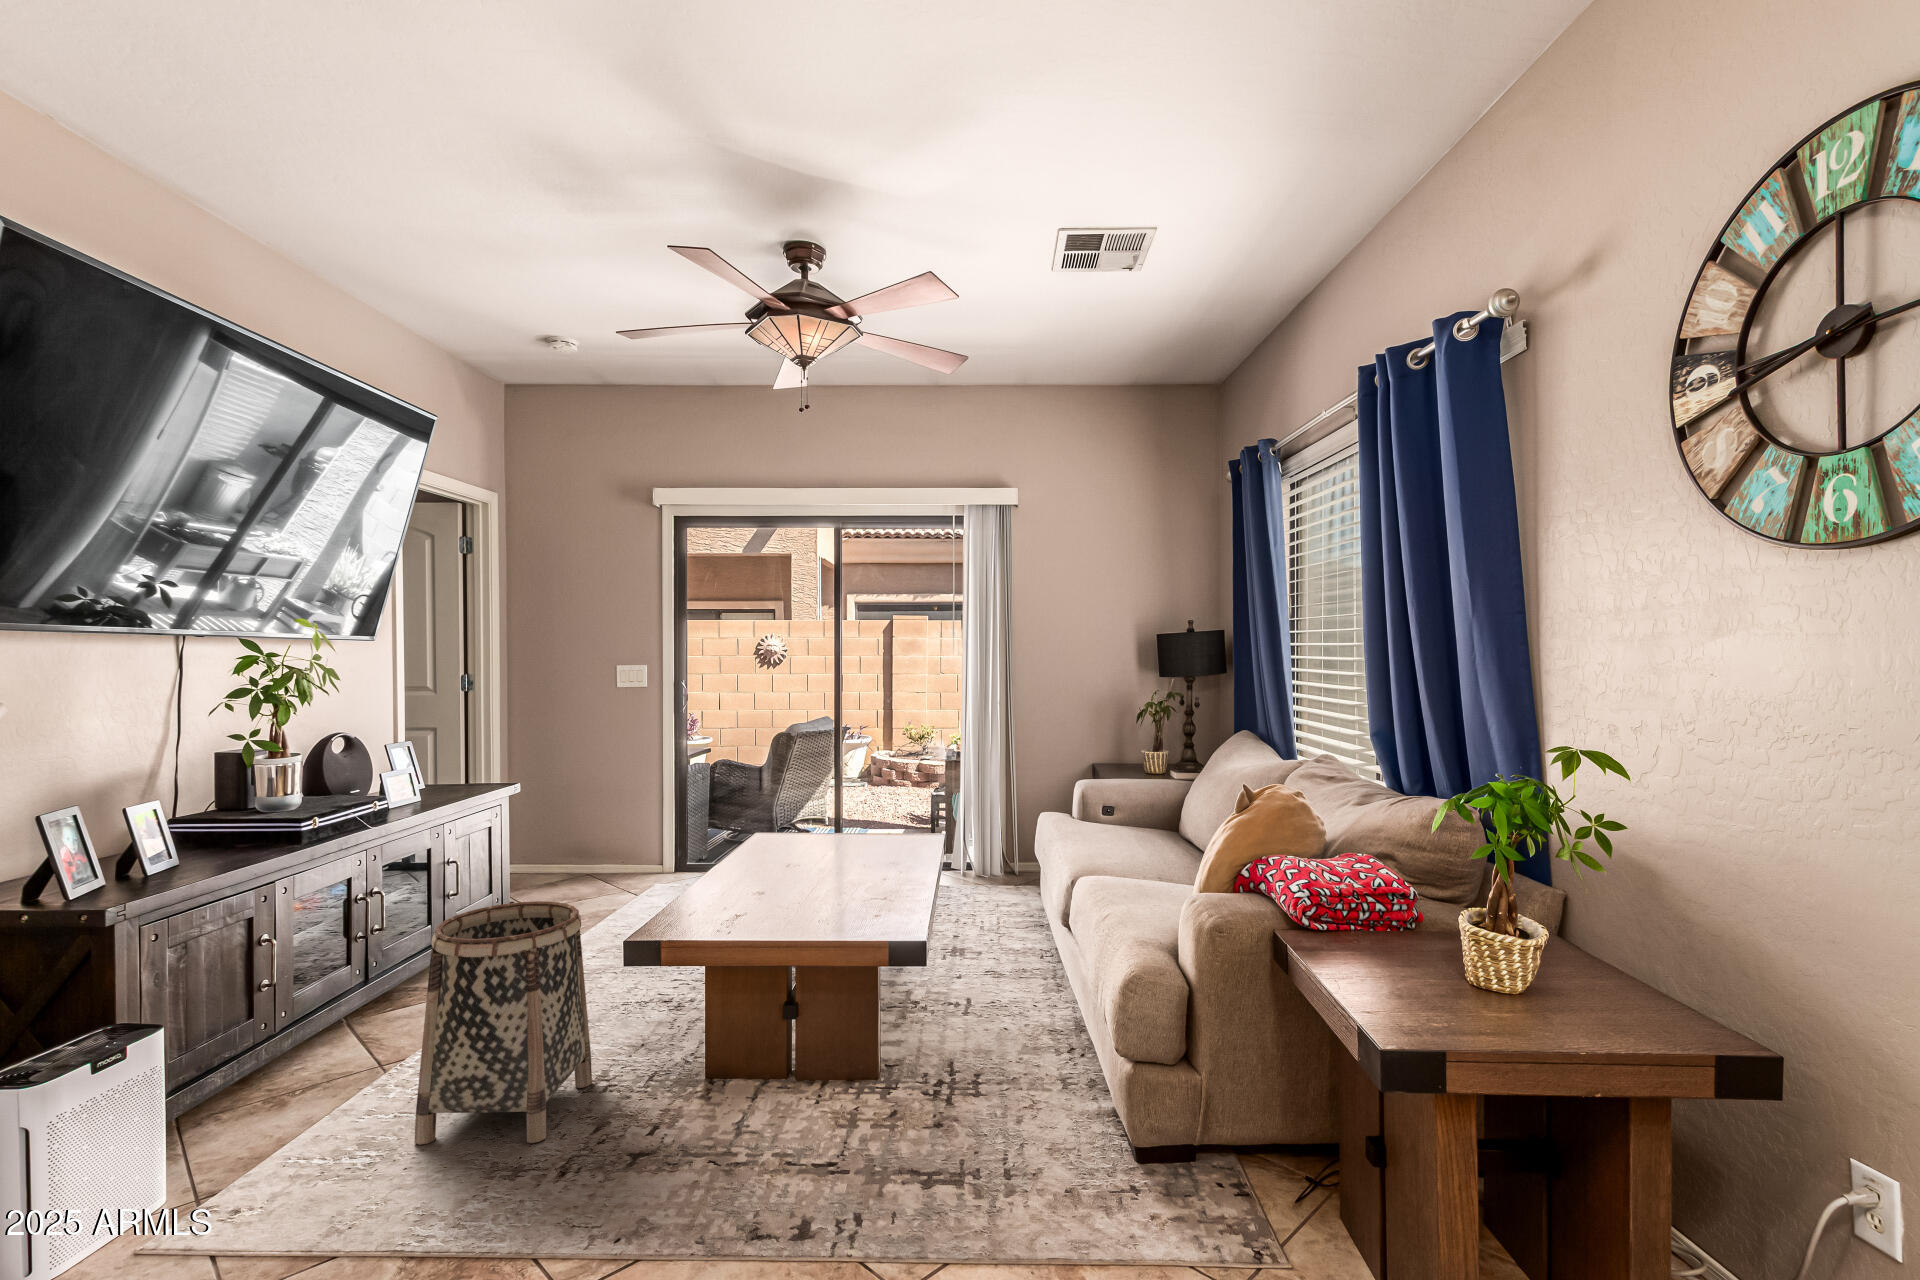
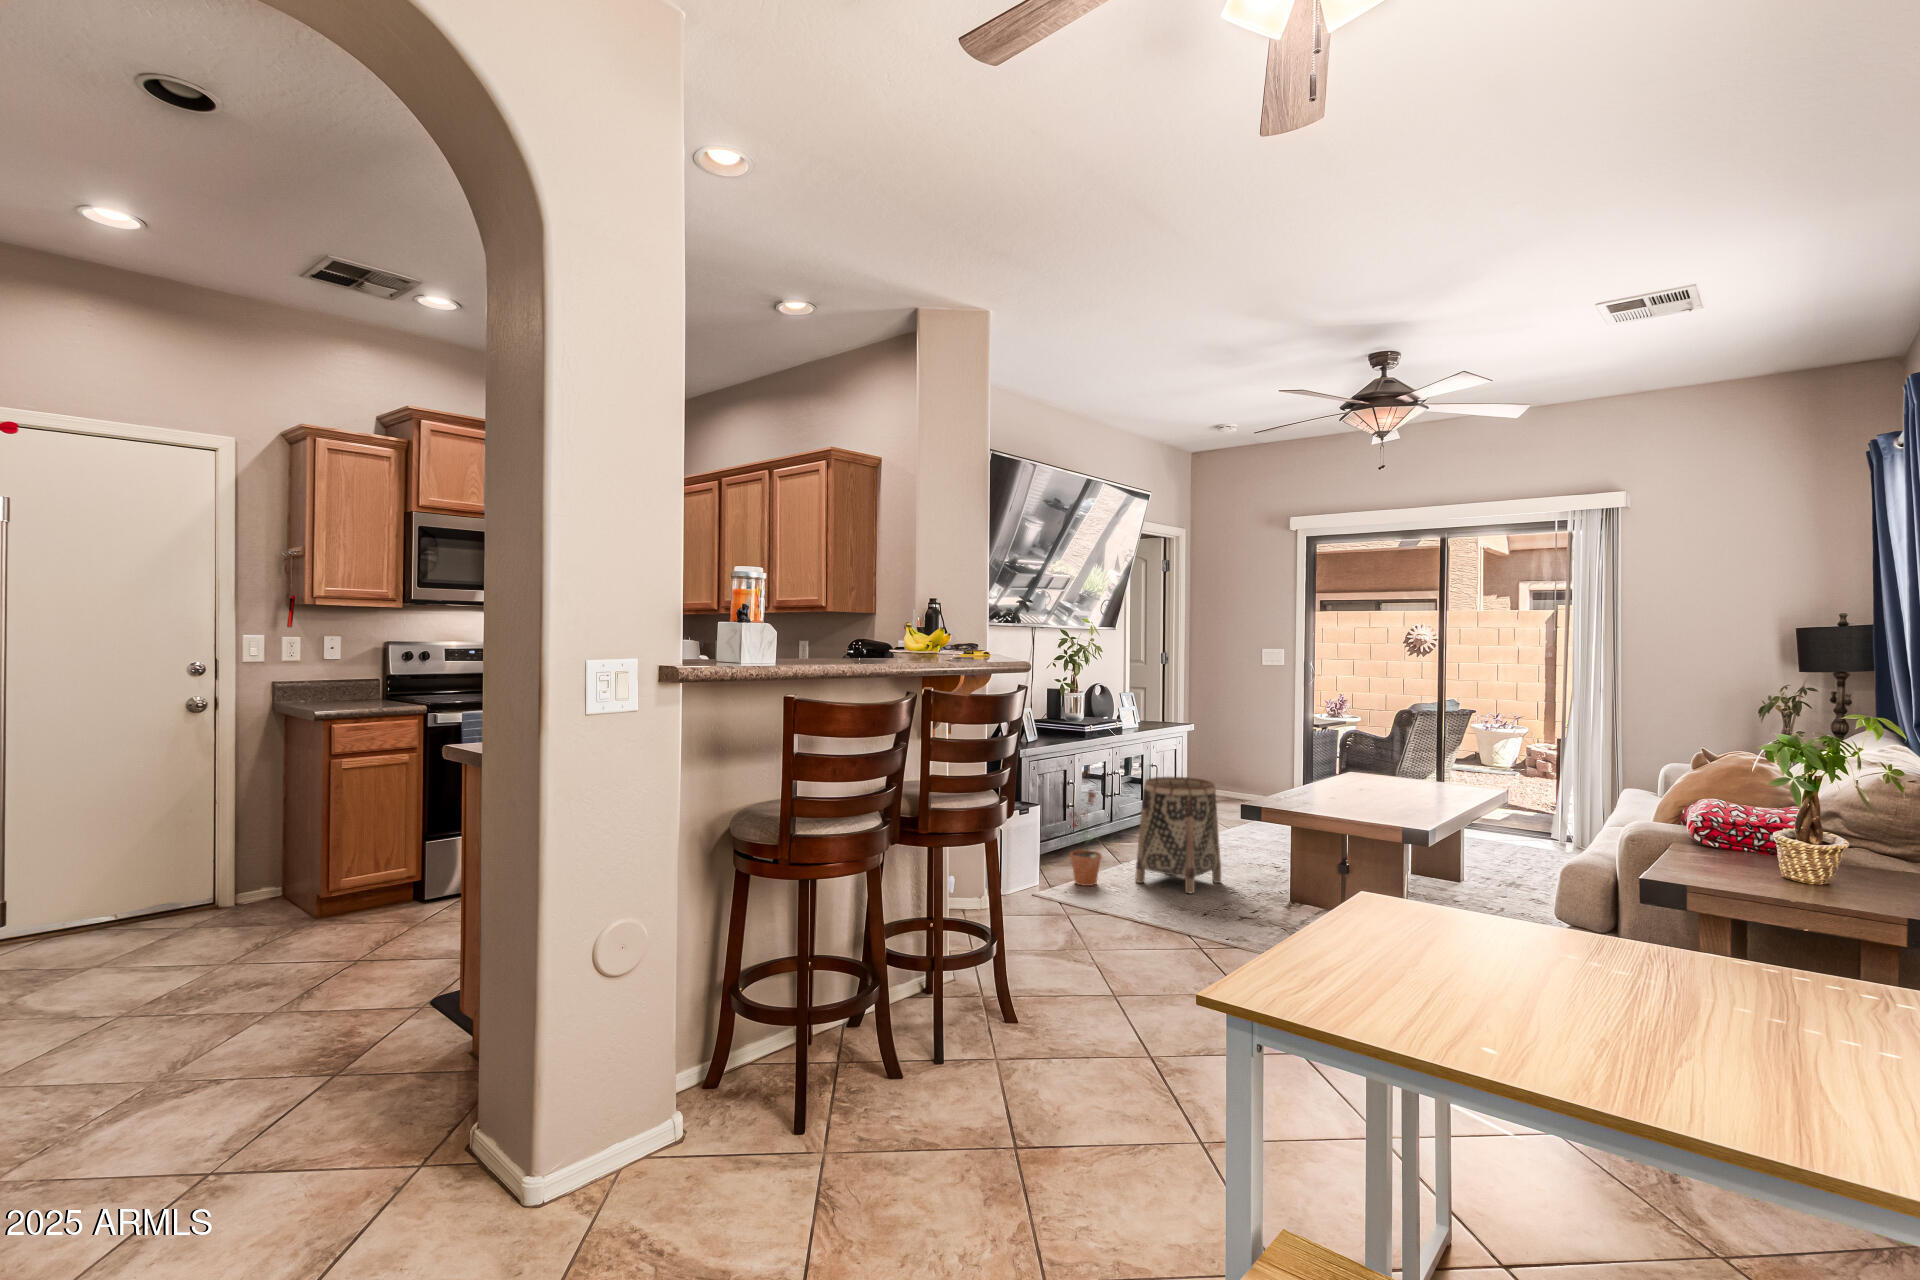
potted plant: none [238,976,330,1208] -> present [1070,790,1102,886]

